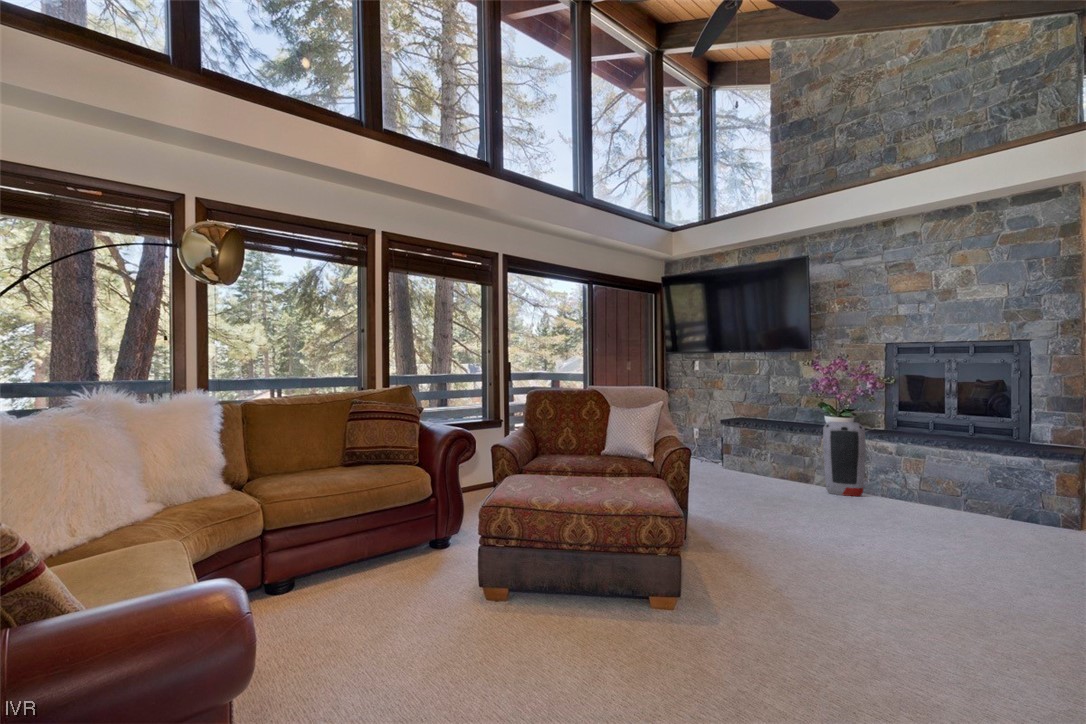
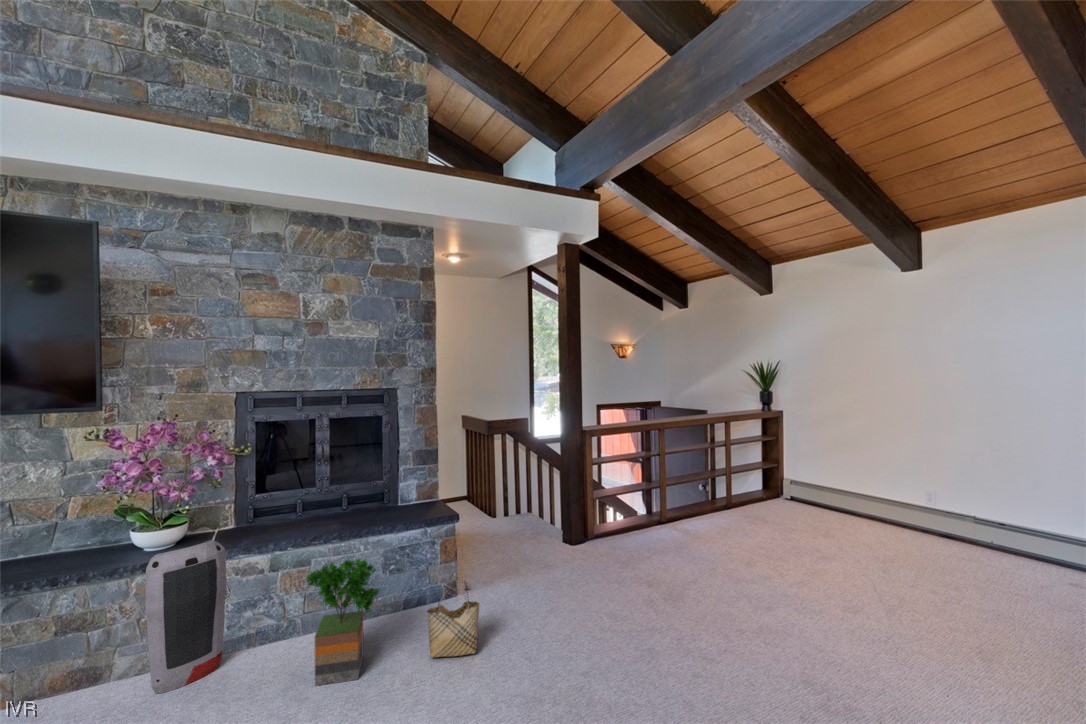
potted tree: none [904,446,962,524] -> present [305,559,379,686]
woven basket: none [999,484,1057,546] -> present [427,576,479,658]

